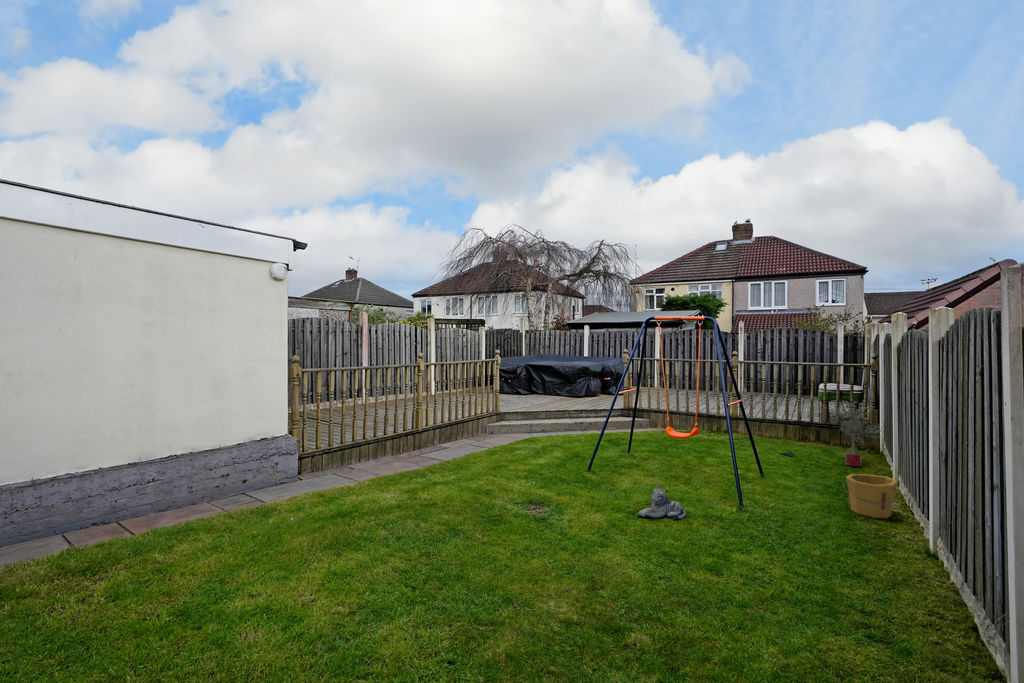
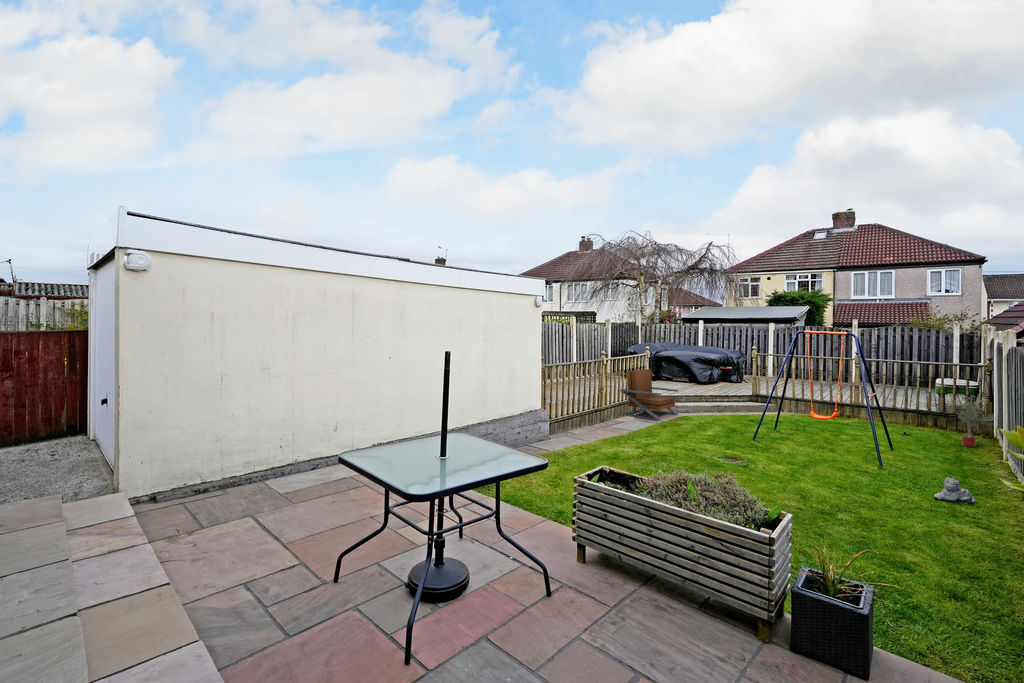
lounge chair: none [443,377,523,445] -> present [620,369,679,421]
bucket: present [842,474,901,518] -> none [961,448,1009,479]
plush toy: present [638,487,687,519] -> present [934,477,976,503]

